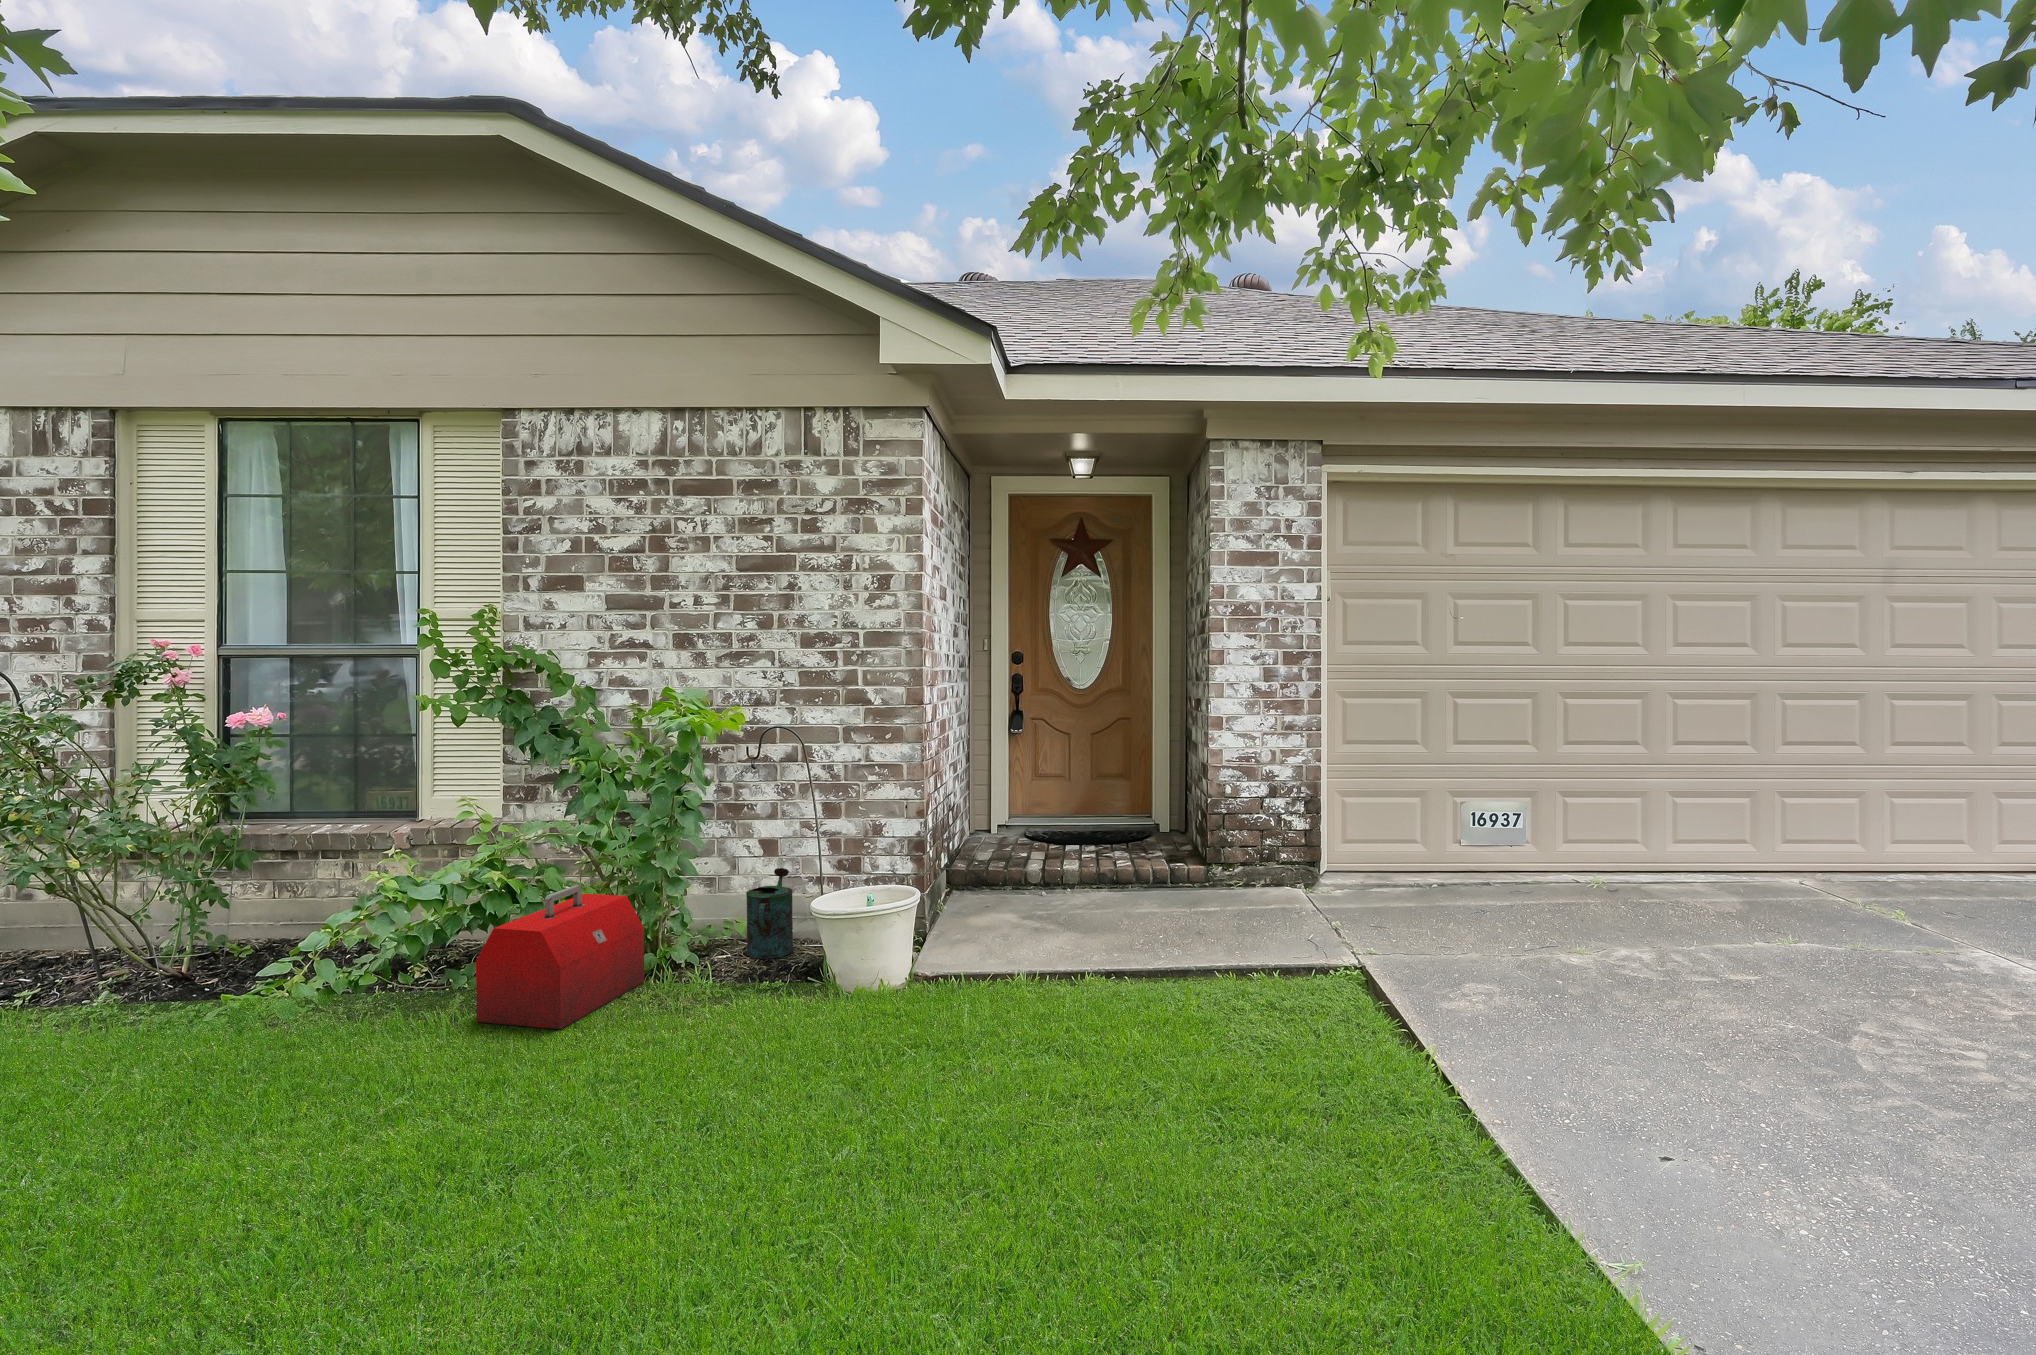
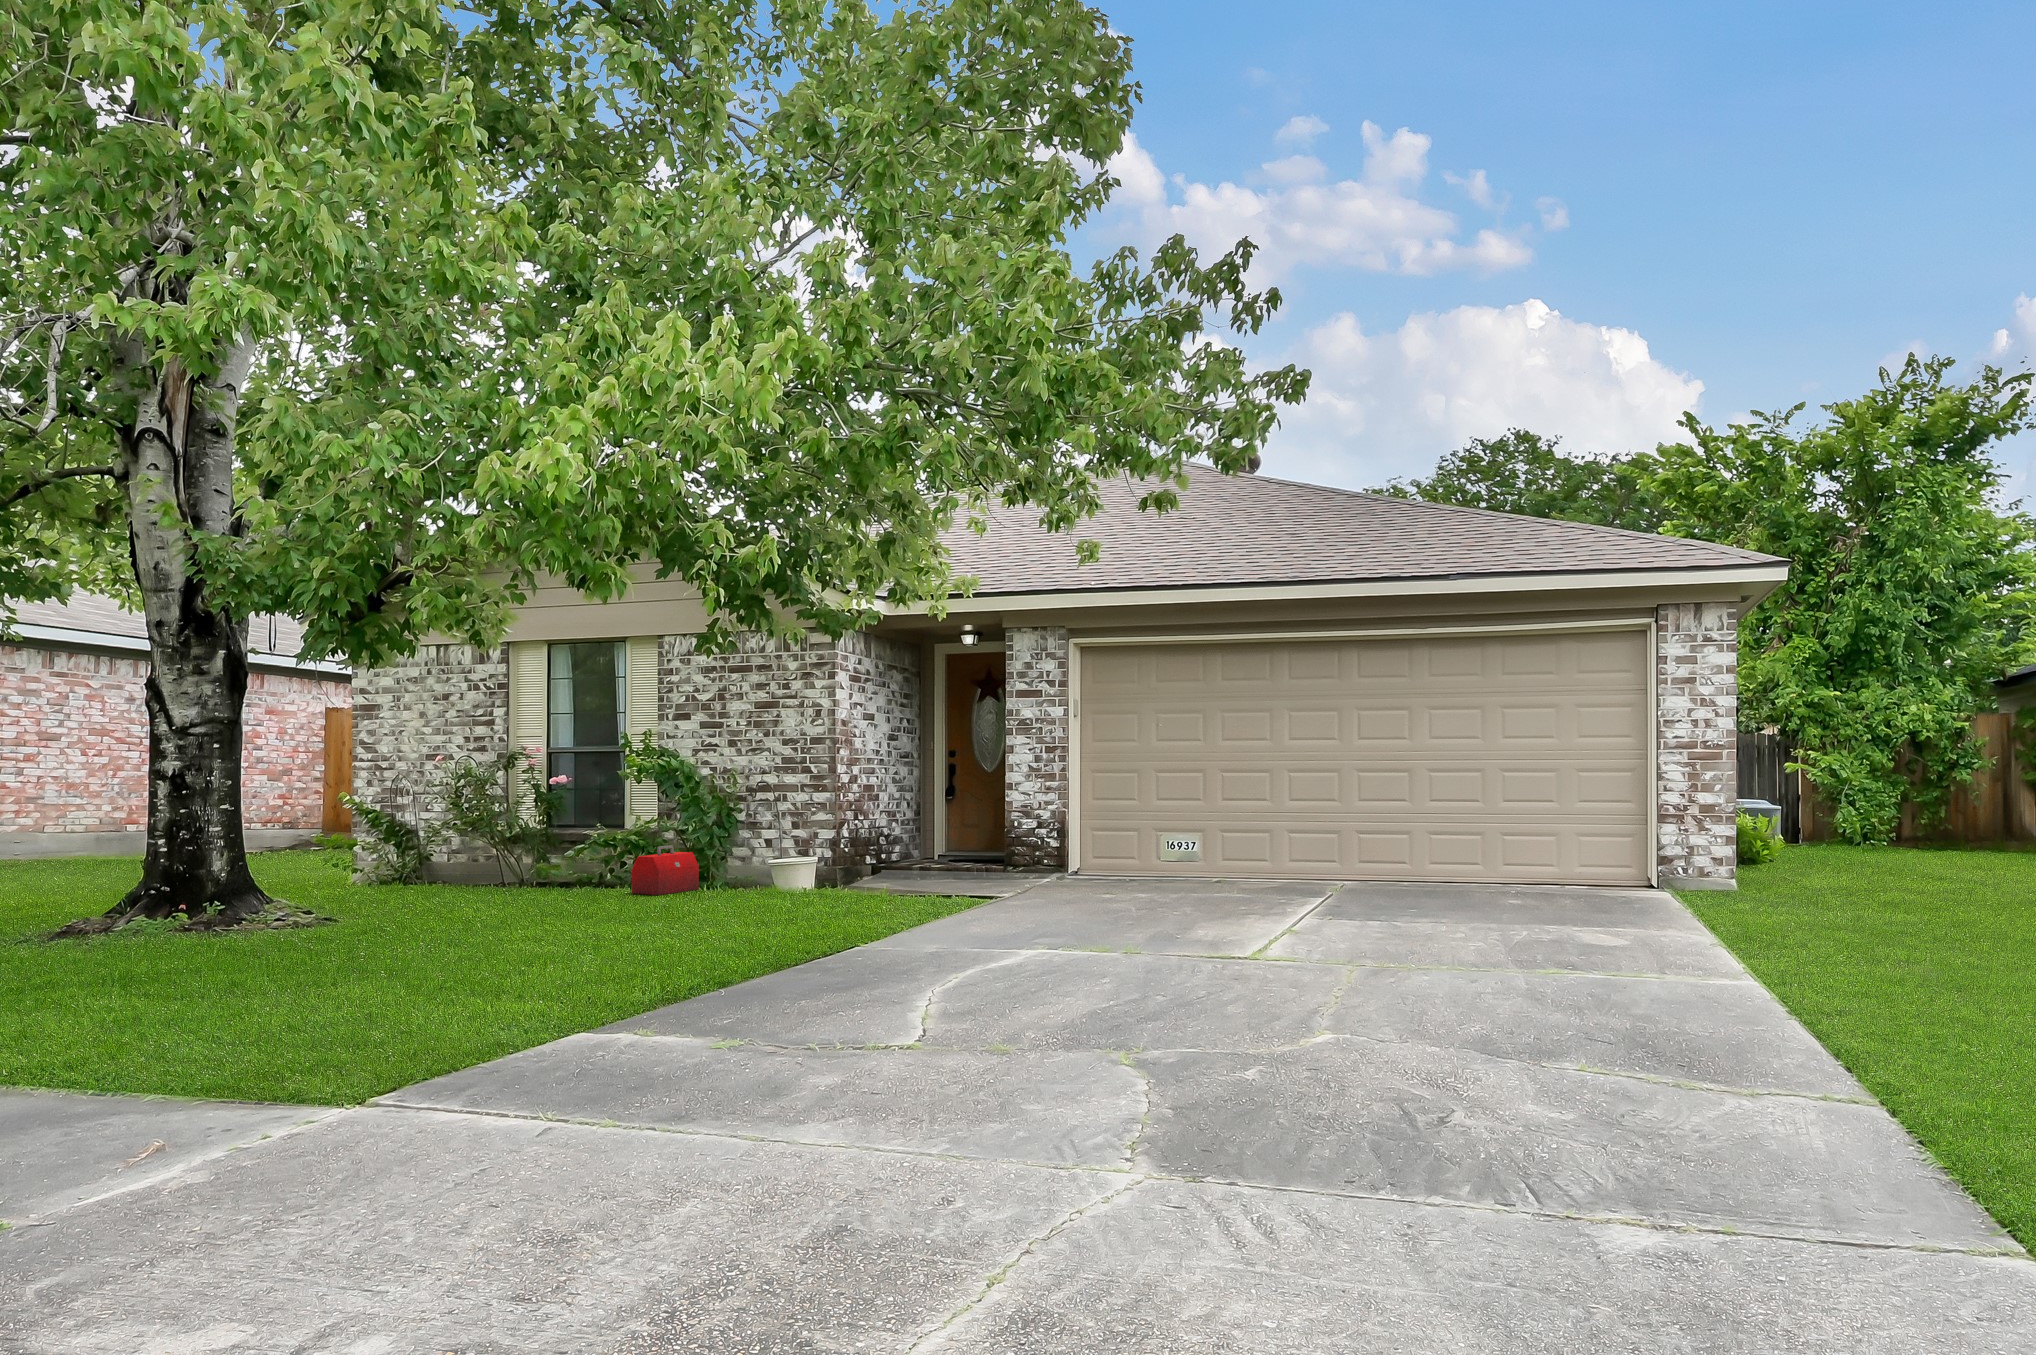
watering can: present [746,868,793,959] -> none [747,850,774,887]

